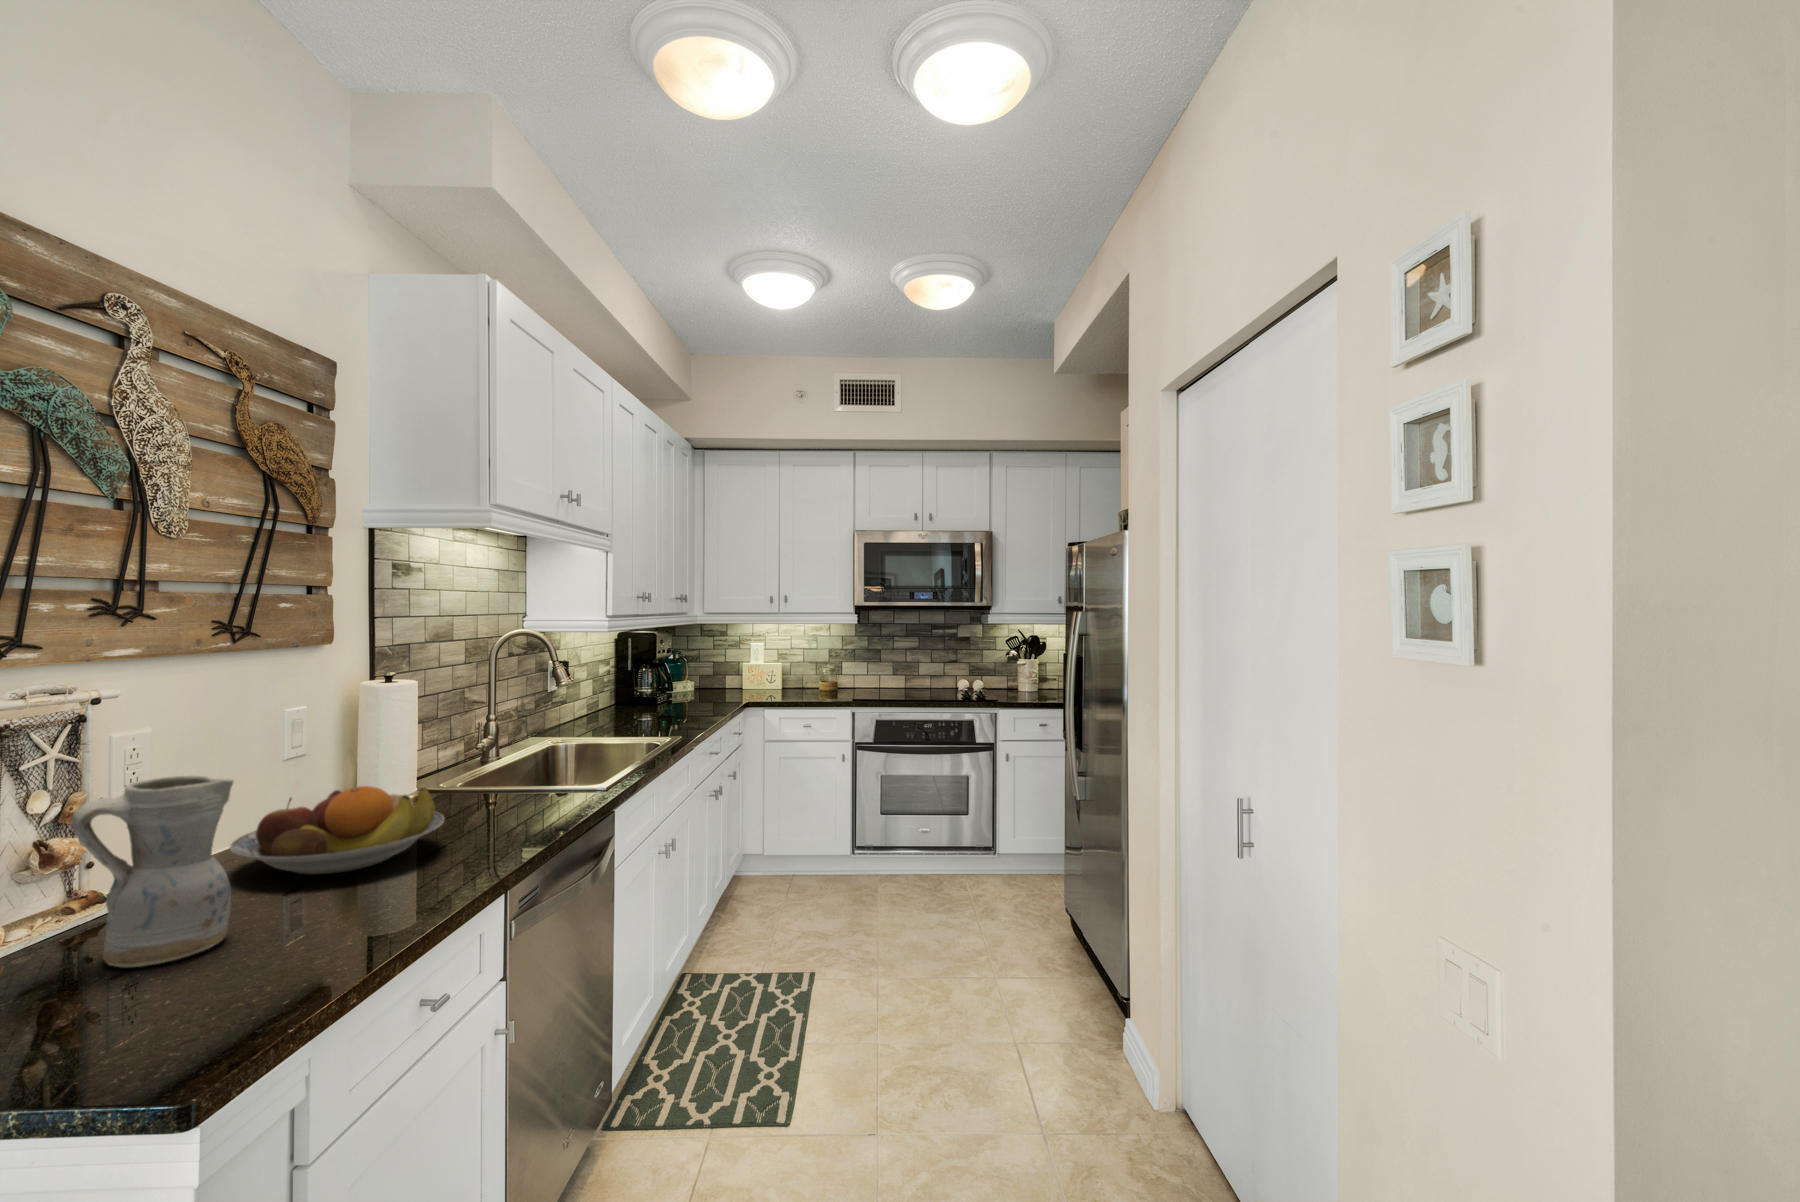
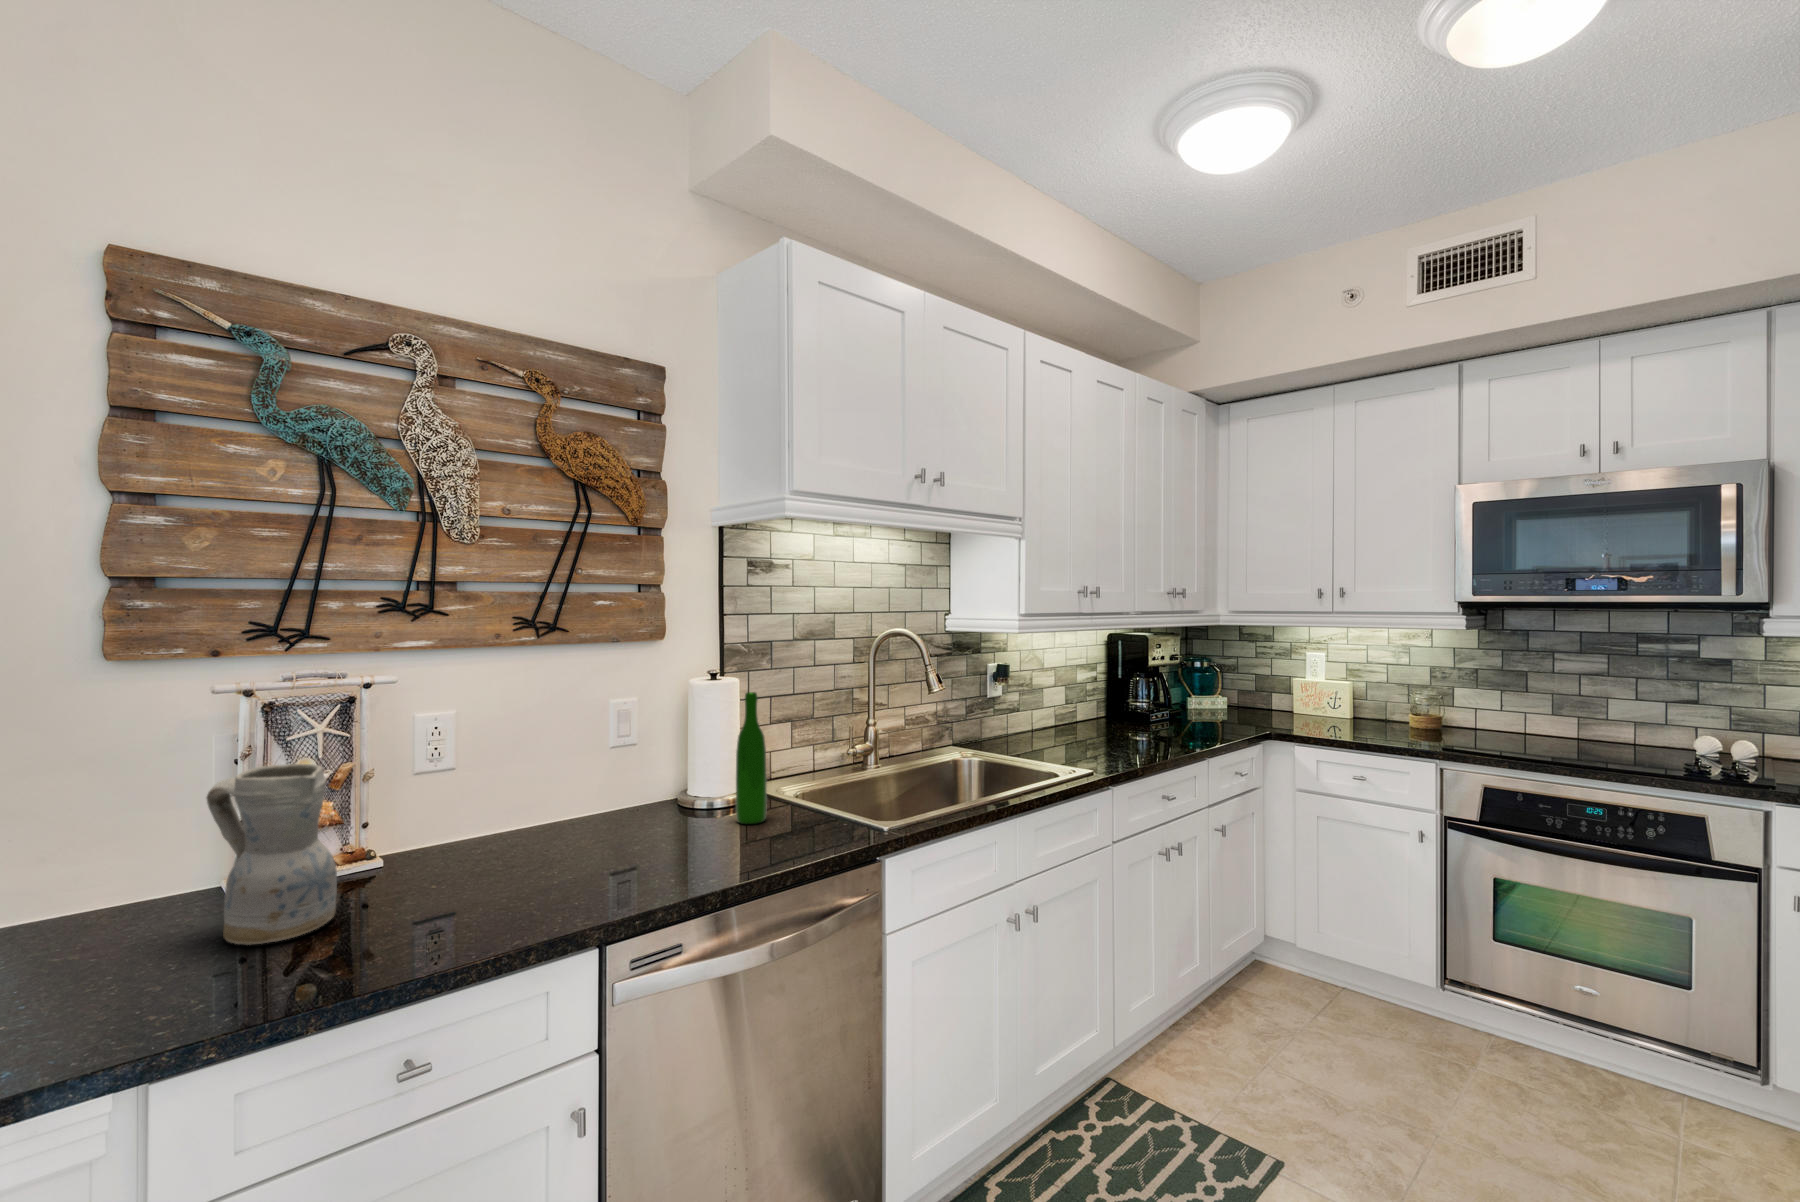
wine bottle: none [446,688,477,810] -> present [736,692,767,824]
fruit bowl: present [230,786,444,874] -> none [452,787,650,878]

